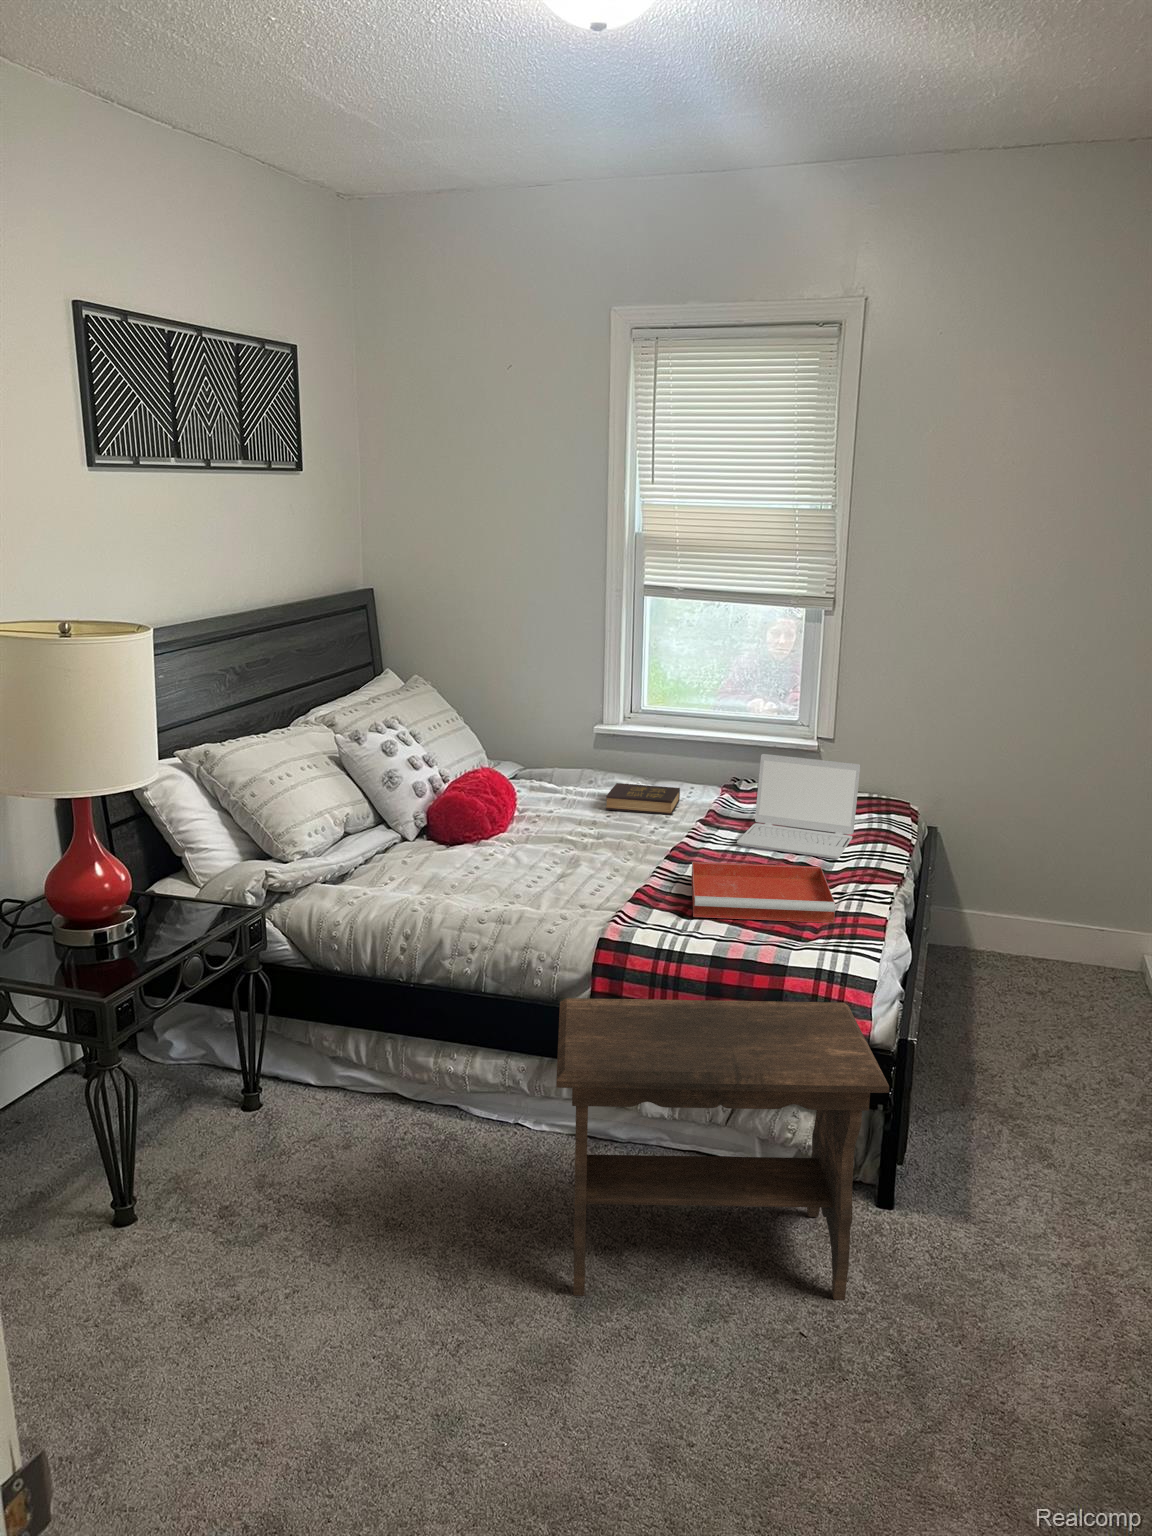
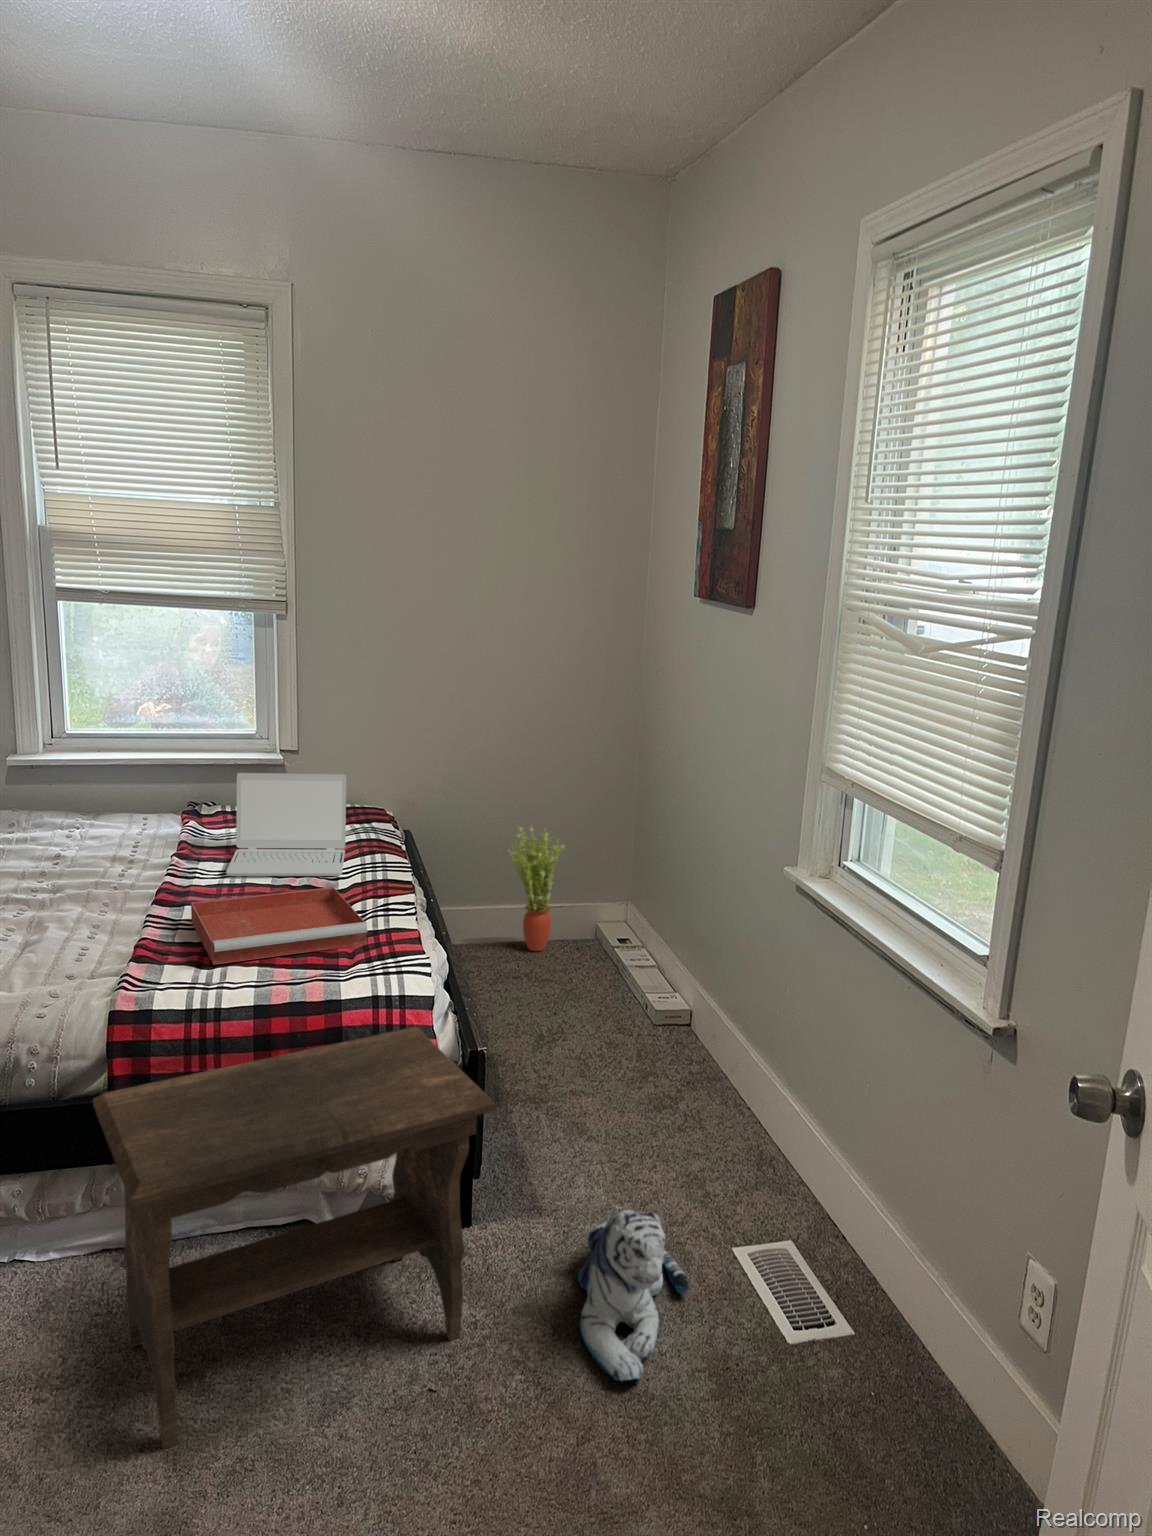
hardback book: present [606,783,680,815] -> none [50,820,137,856]
potted plant: none [1039,836,1106,972] -> present [510,827,564,951]
plush toy: none [963,1231,1102,1401] -> present [576,1210,689,1381]

